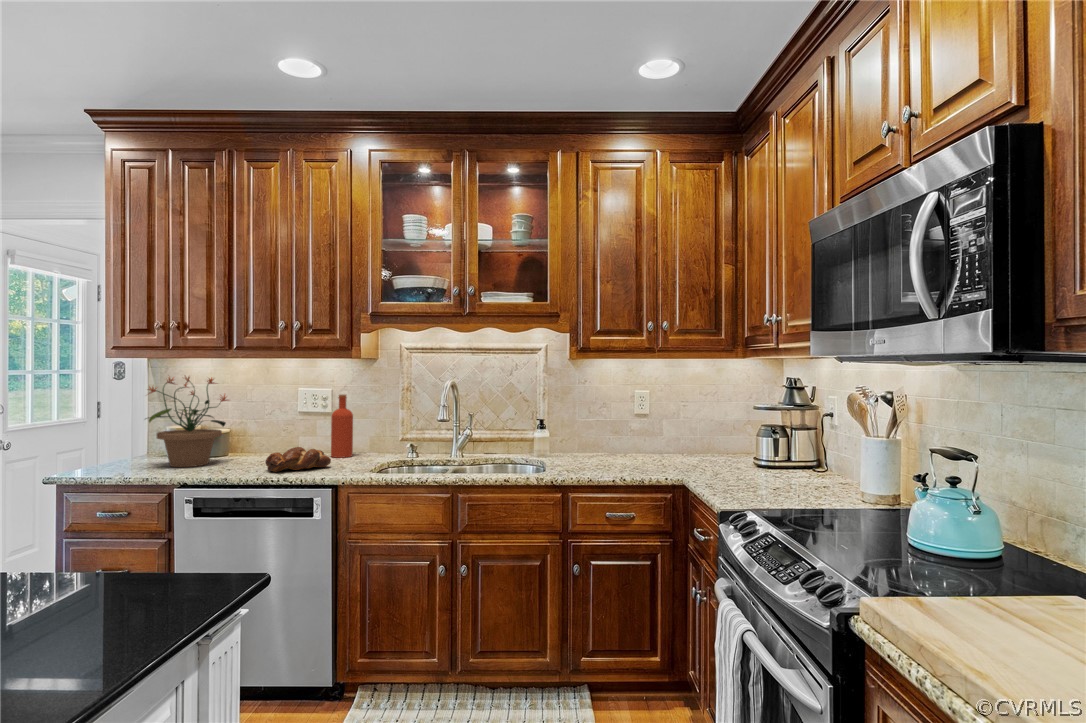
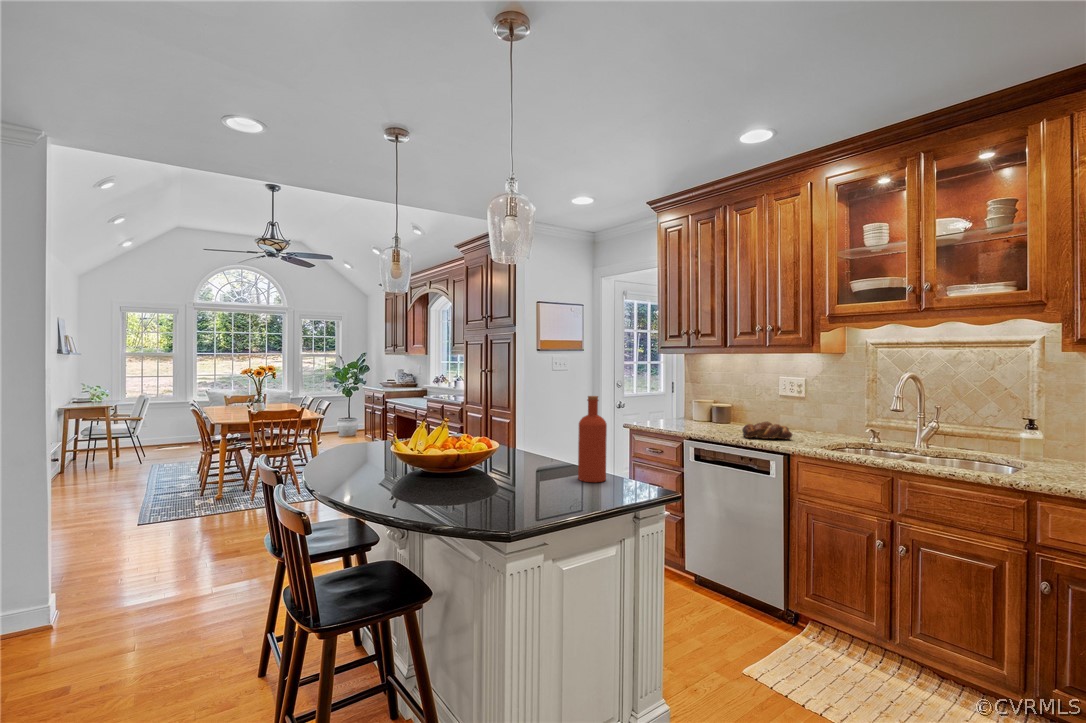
potted plant: present [146,376,228,467] -> none [673,365,726,428]
bottle: present [331,395,353,458] -> present [578,396,607,482]

